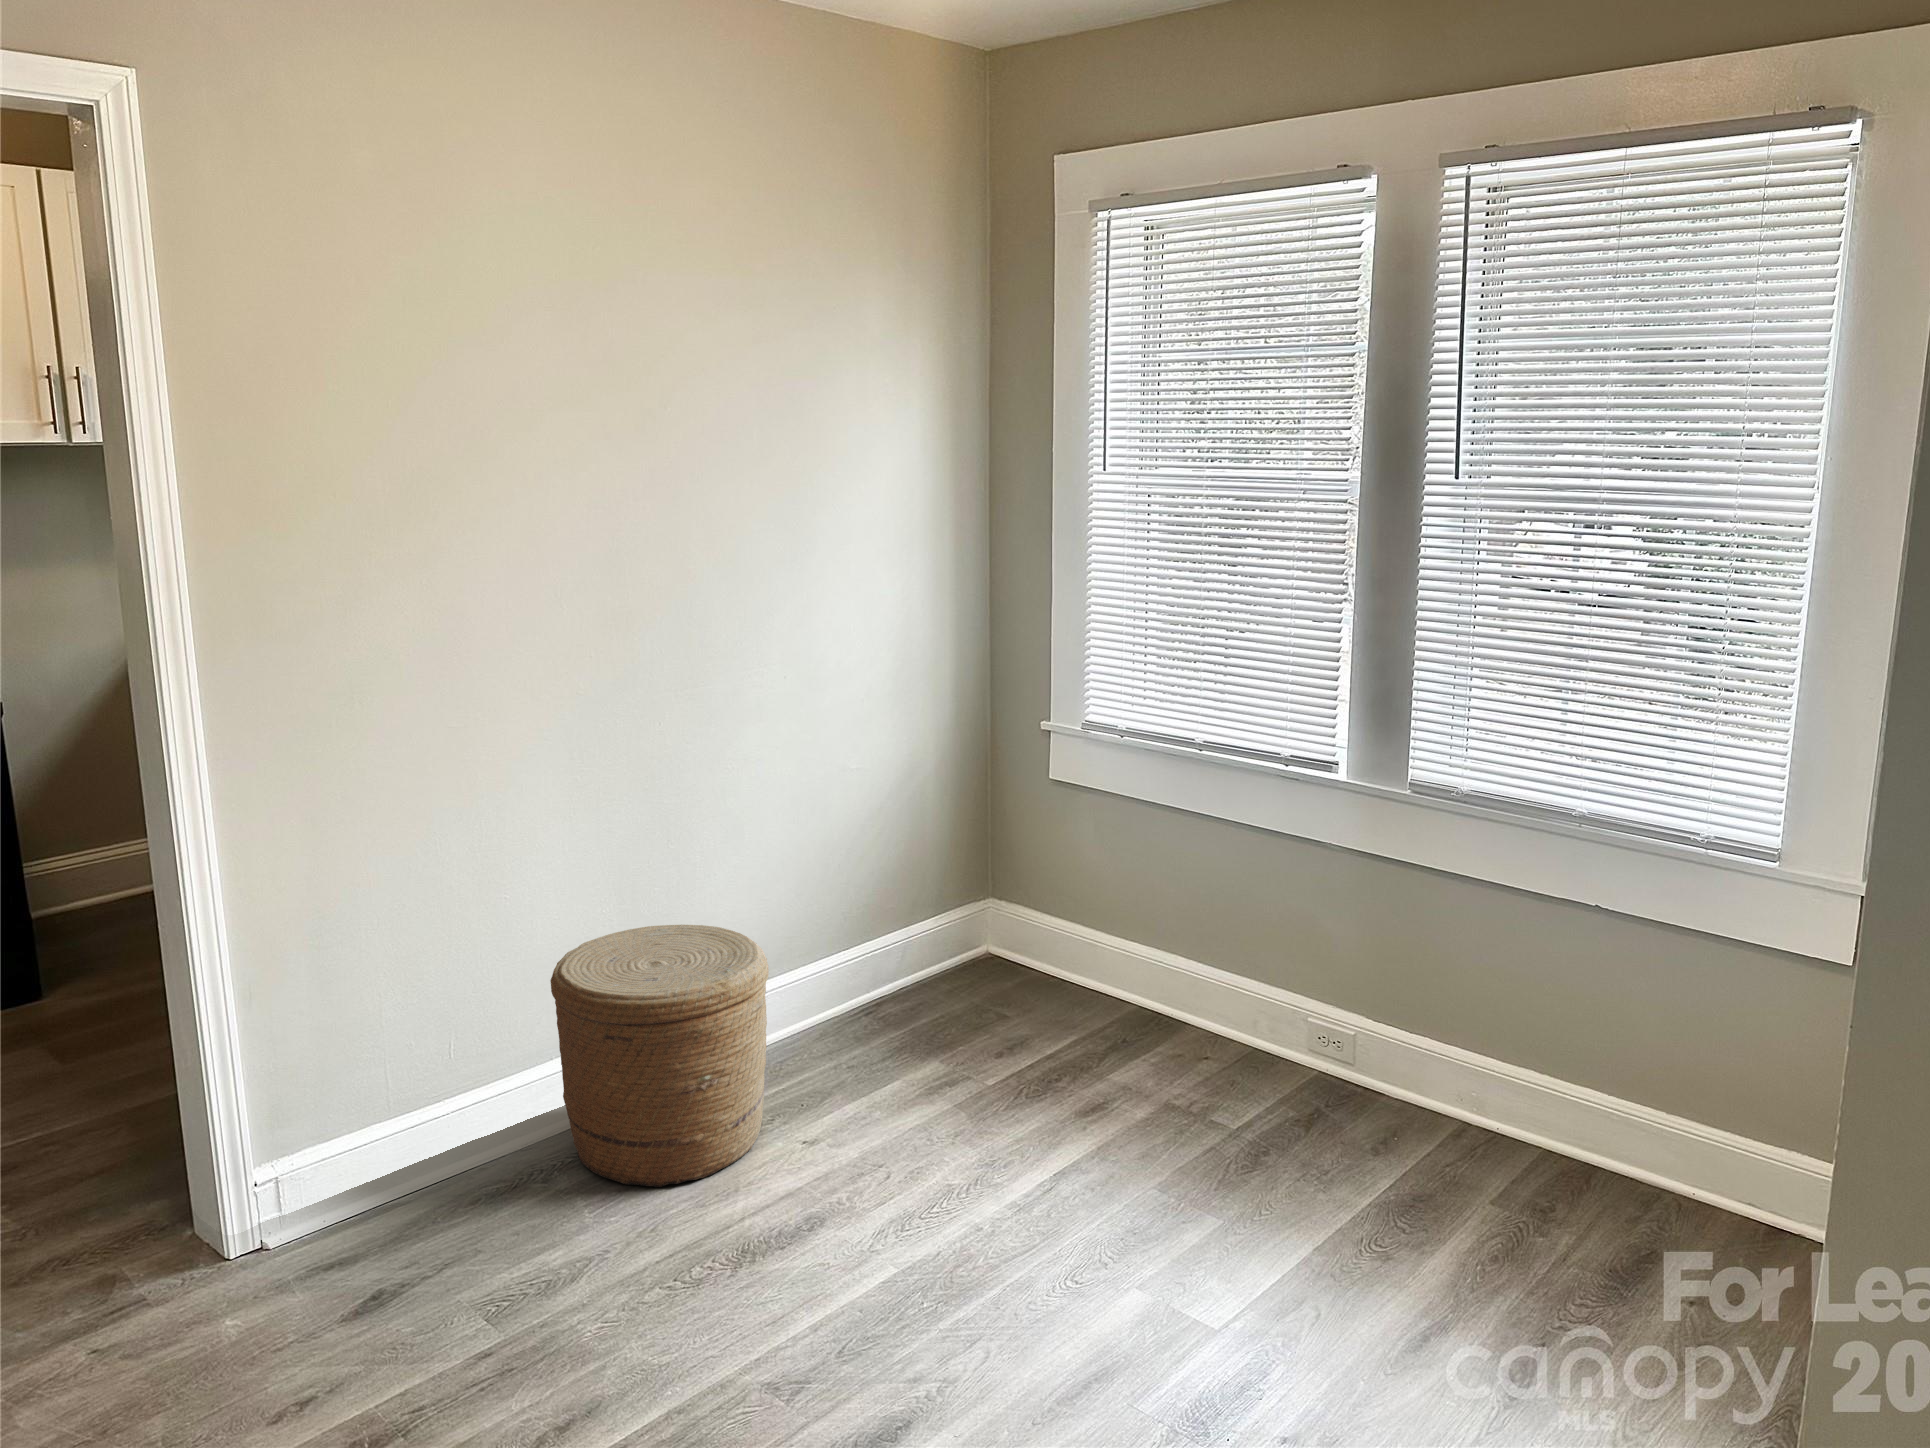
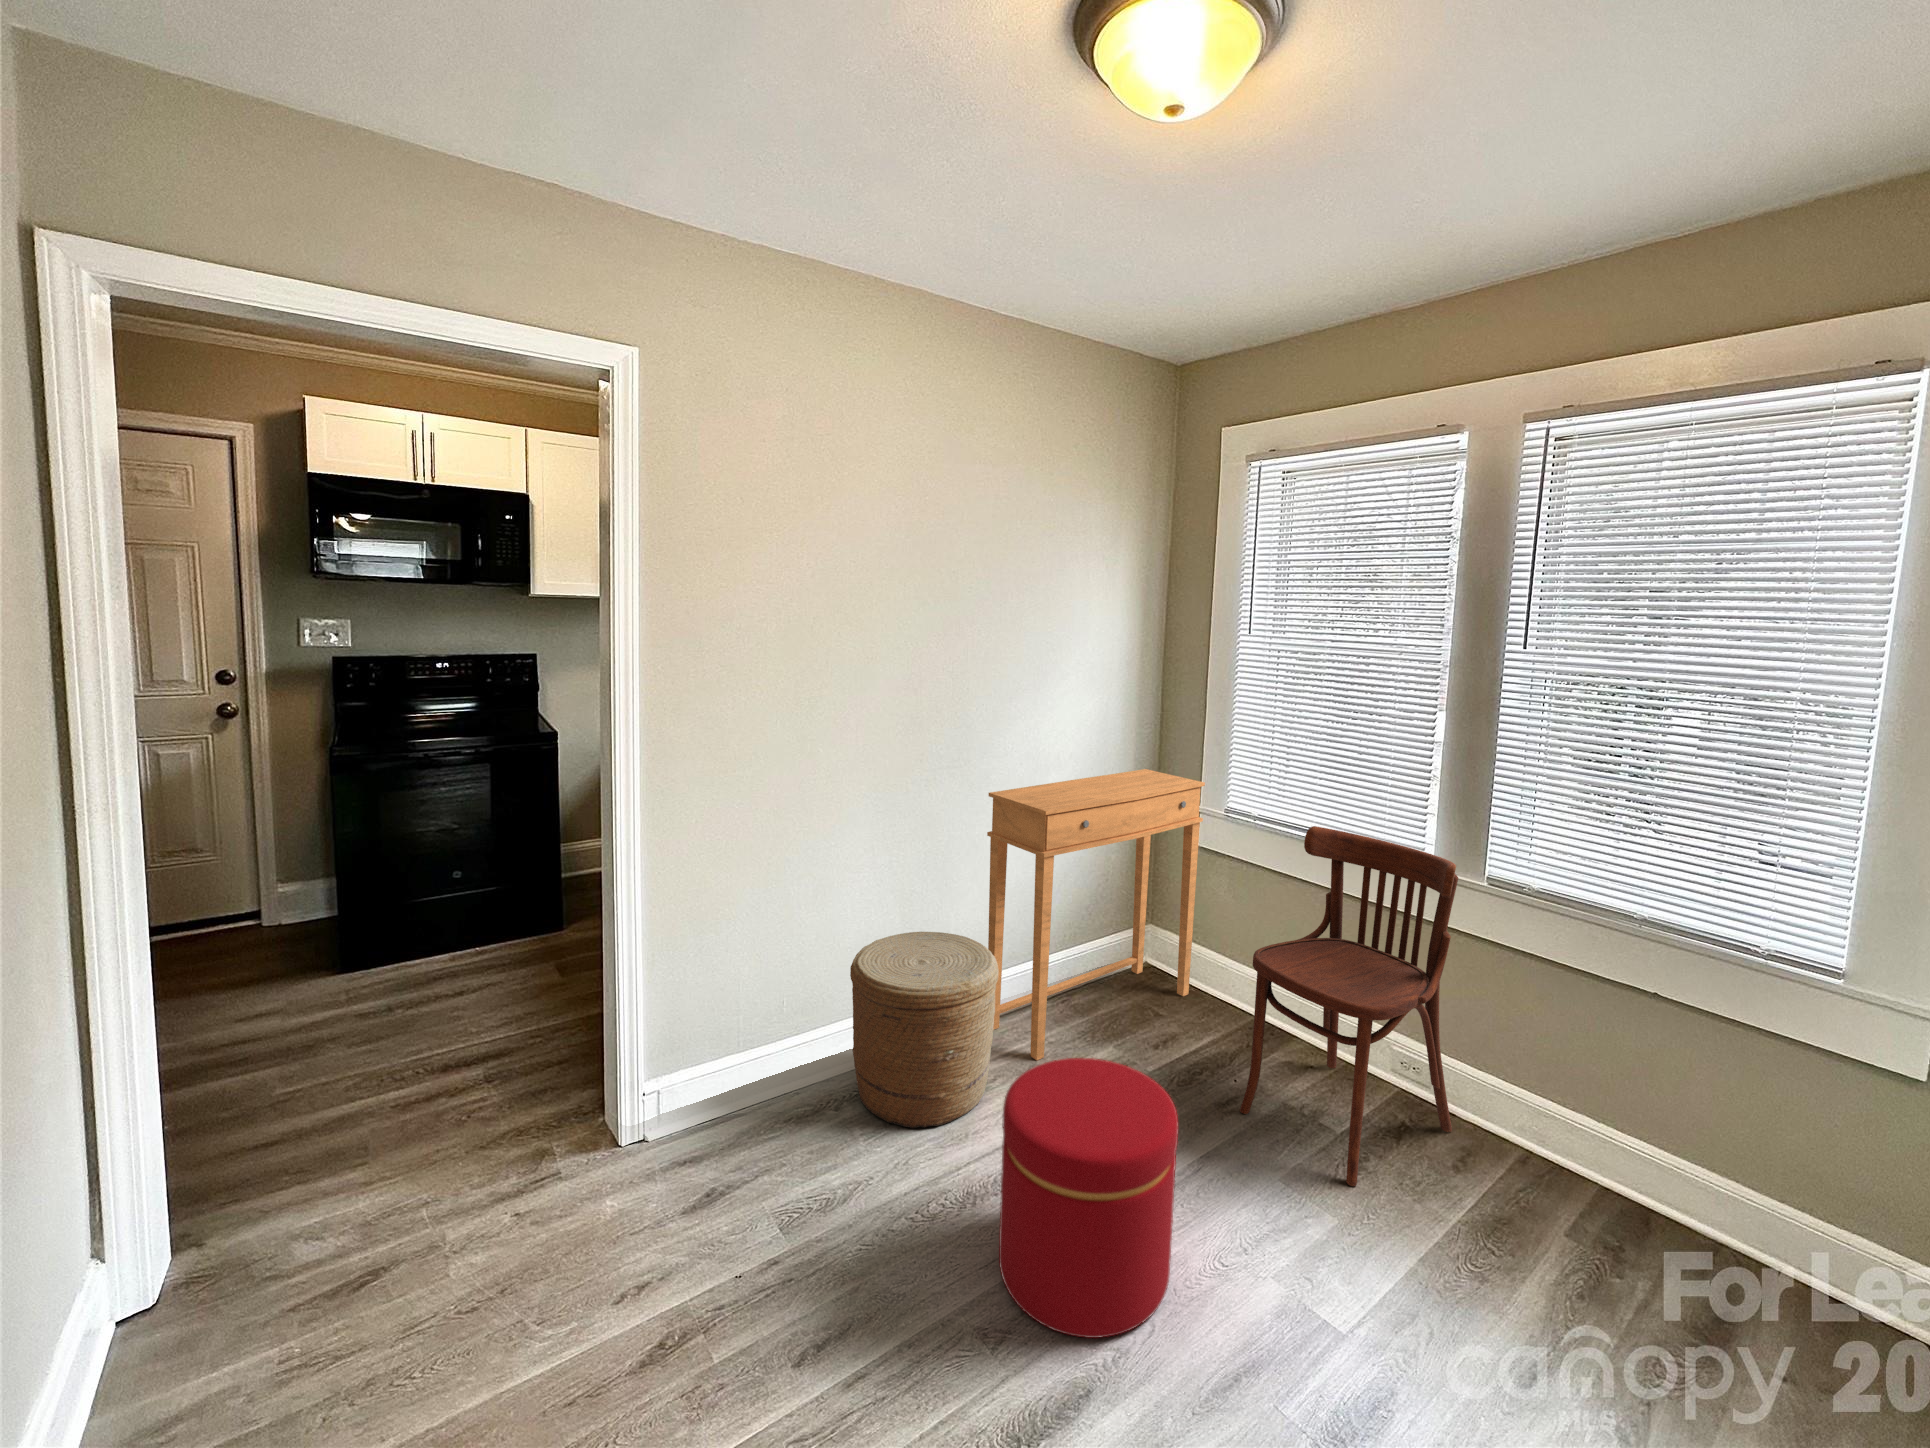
side table: none [737,674,1055,1090] -> present [987,769,1205,1060]
dining chair: none [1109,734,1377,1183] -> present [1240,826,1458,1186]
ottoman: none [783,1053,1010,1375] -> present [999,1058,1178,1338]

